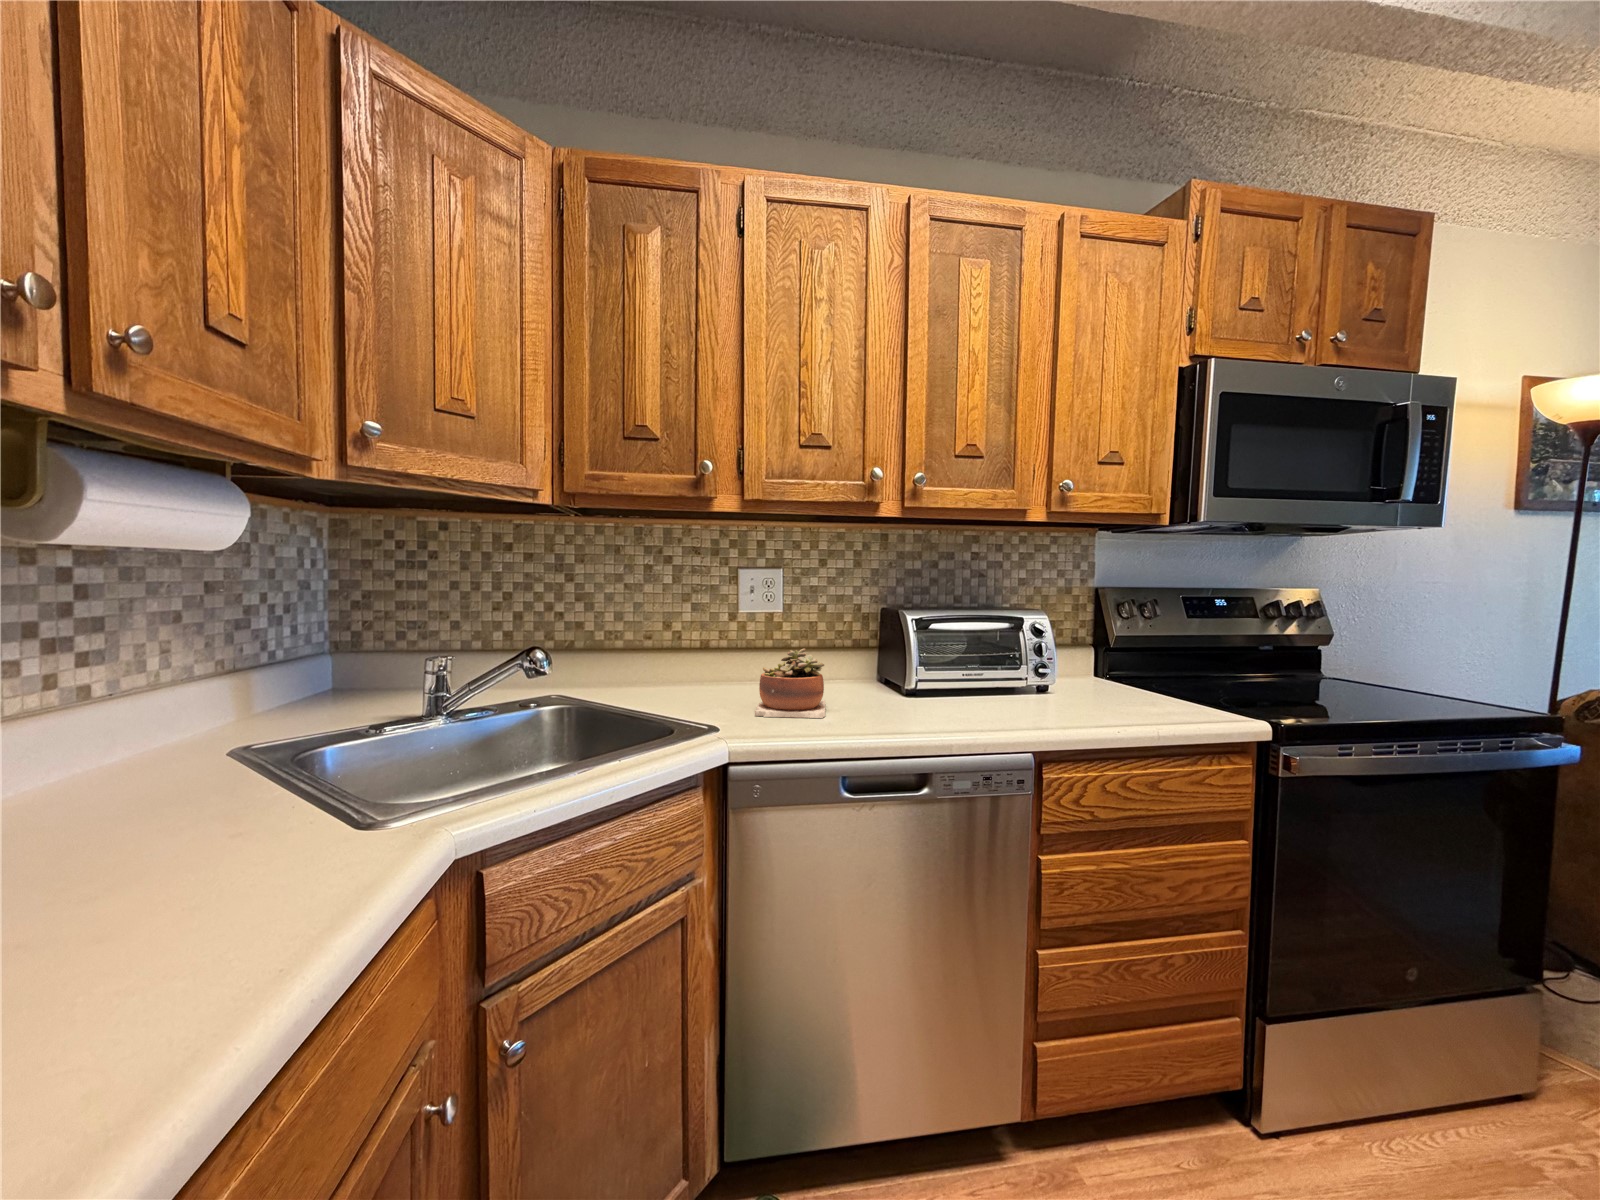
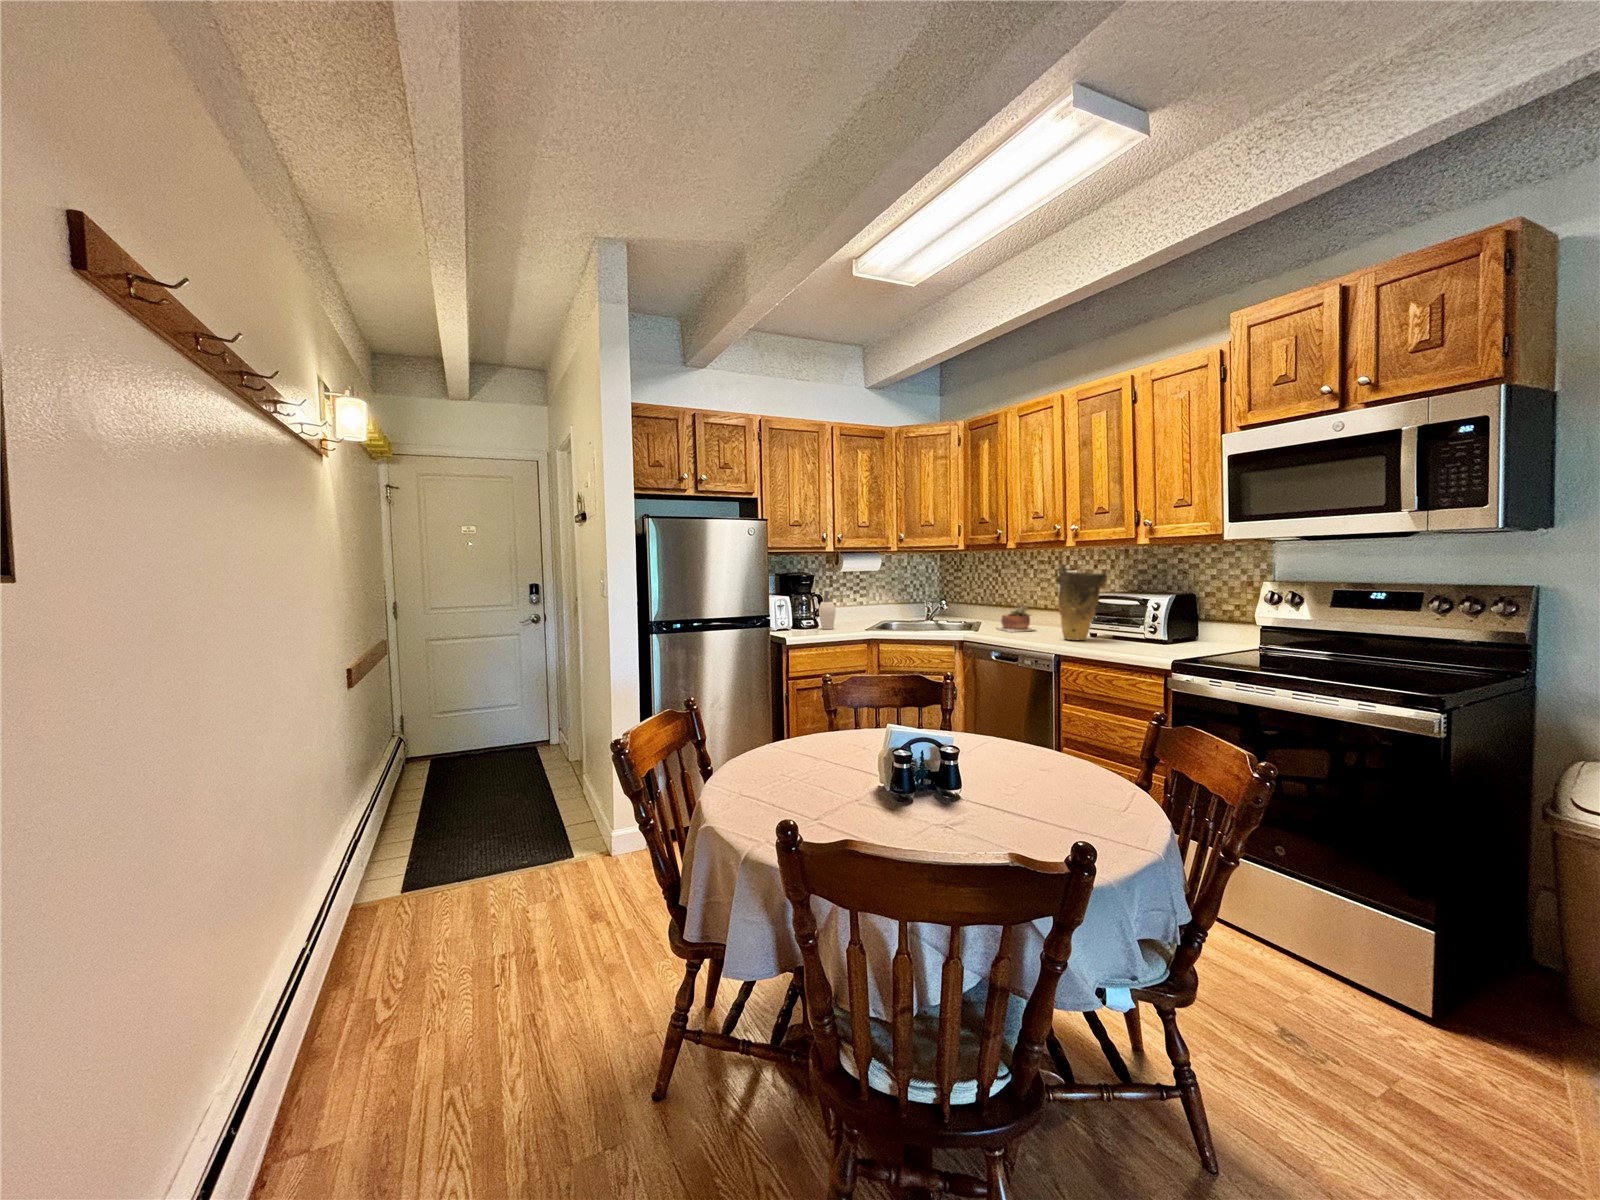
vase: none [950,552,1033,714] -> present [1055,564,1107,640]
soap dispenser: none [167,657,306,919] -> present [819,591,835,629]

